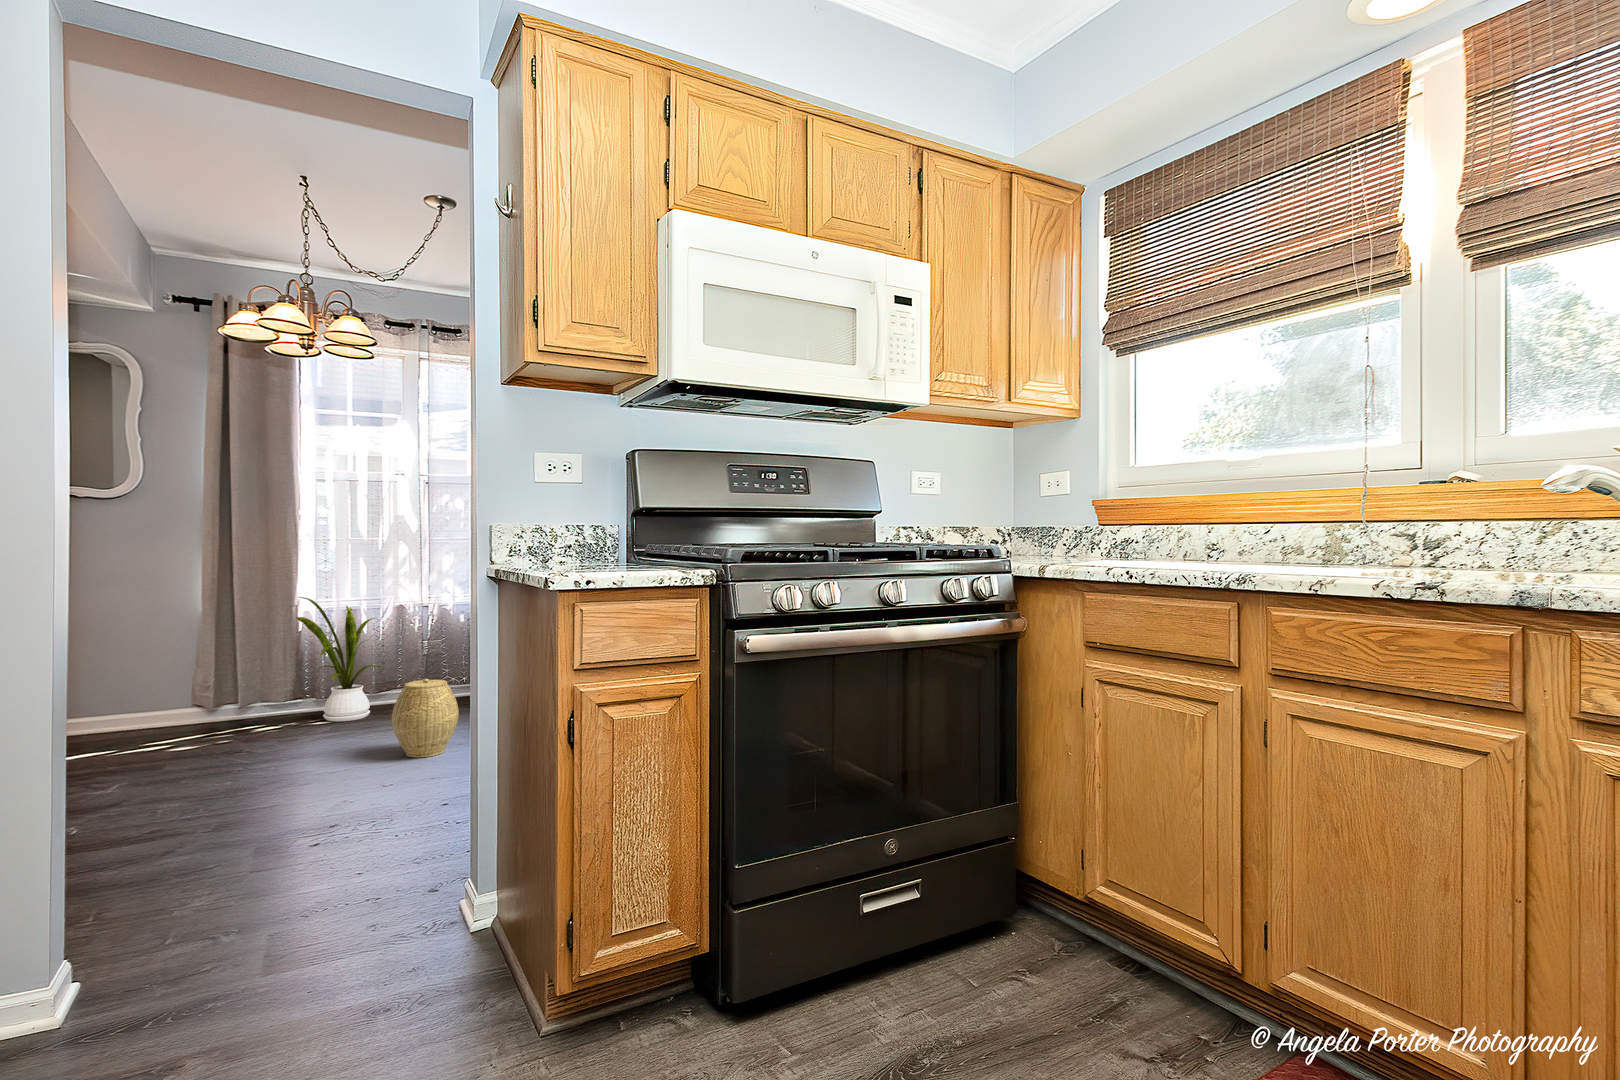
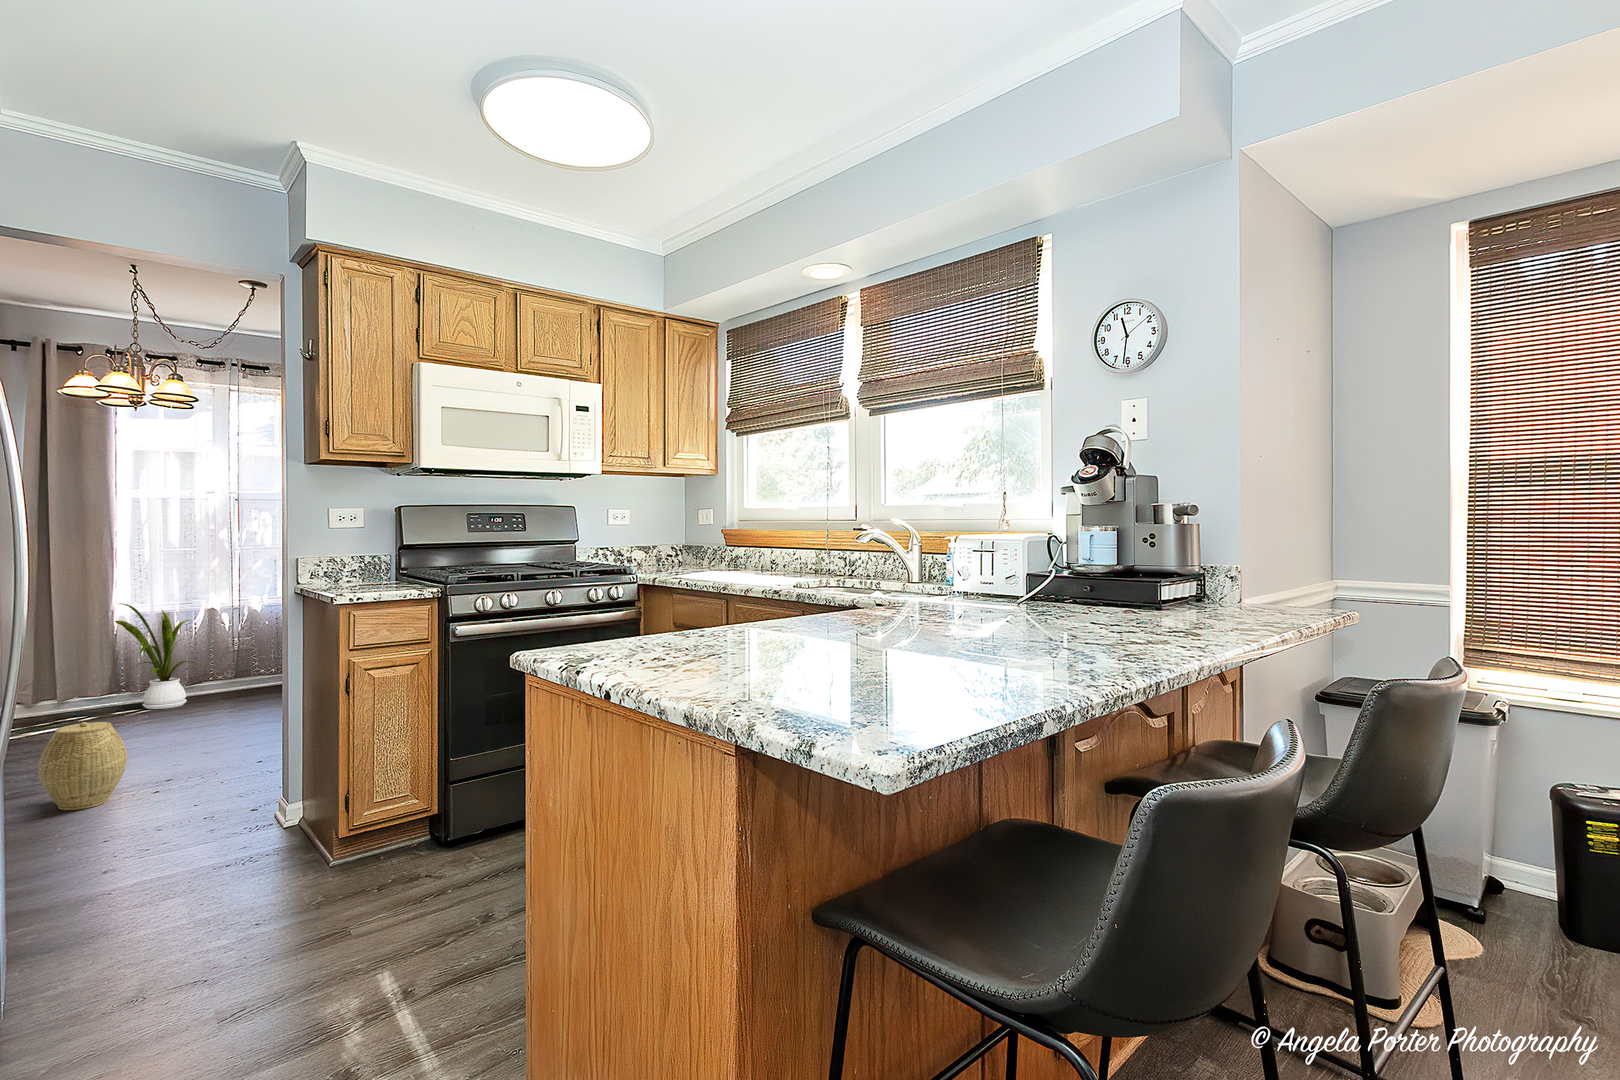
woven basket: present [392,679,459,757] -> present [38,722,127,810]

